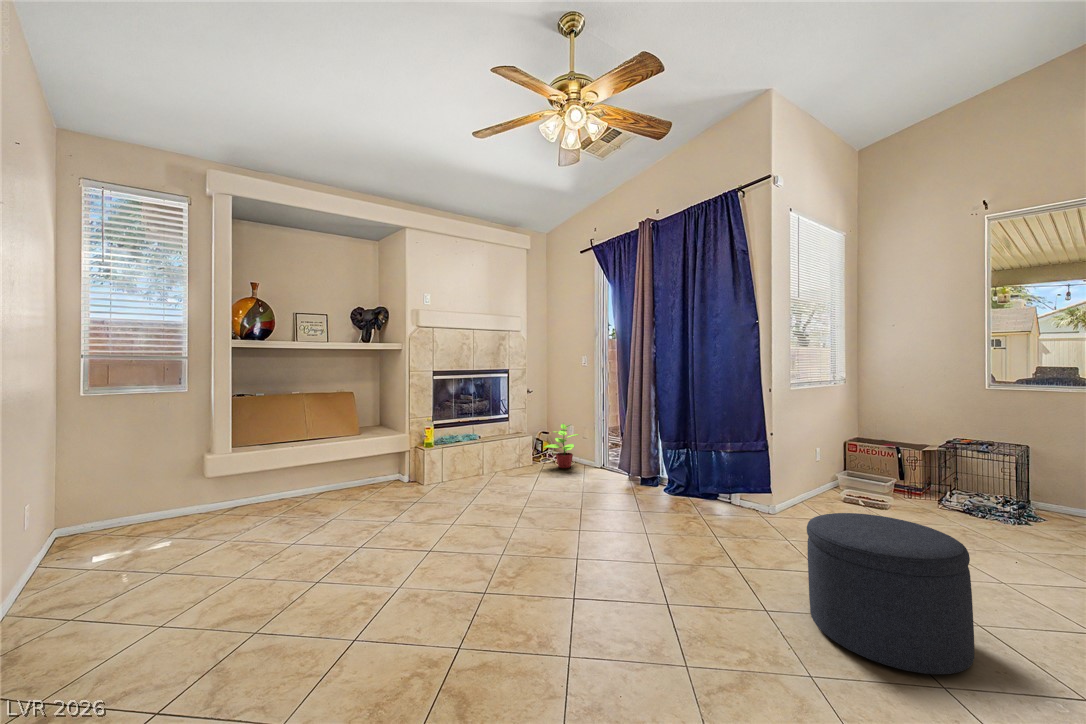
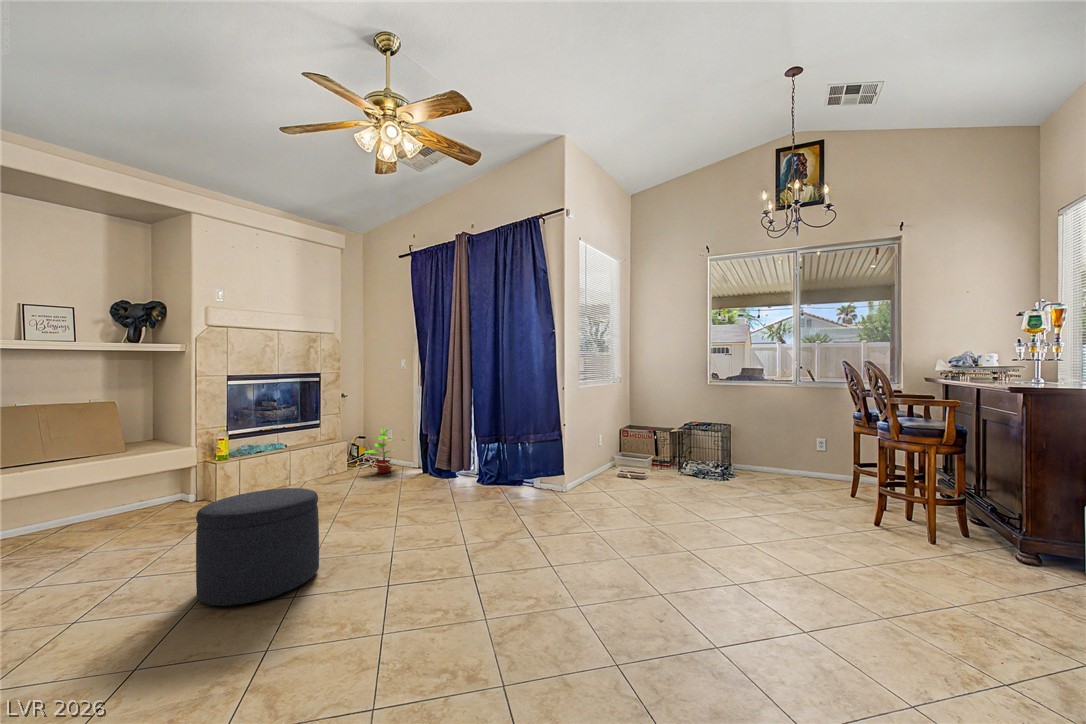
ottoman: present [807,513,974,674] -> present [196,488,319,606]

